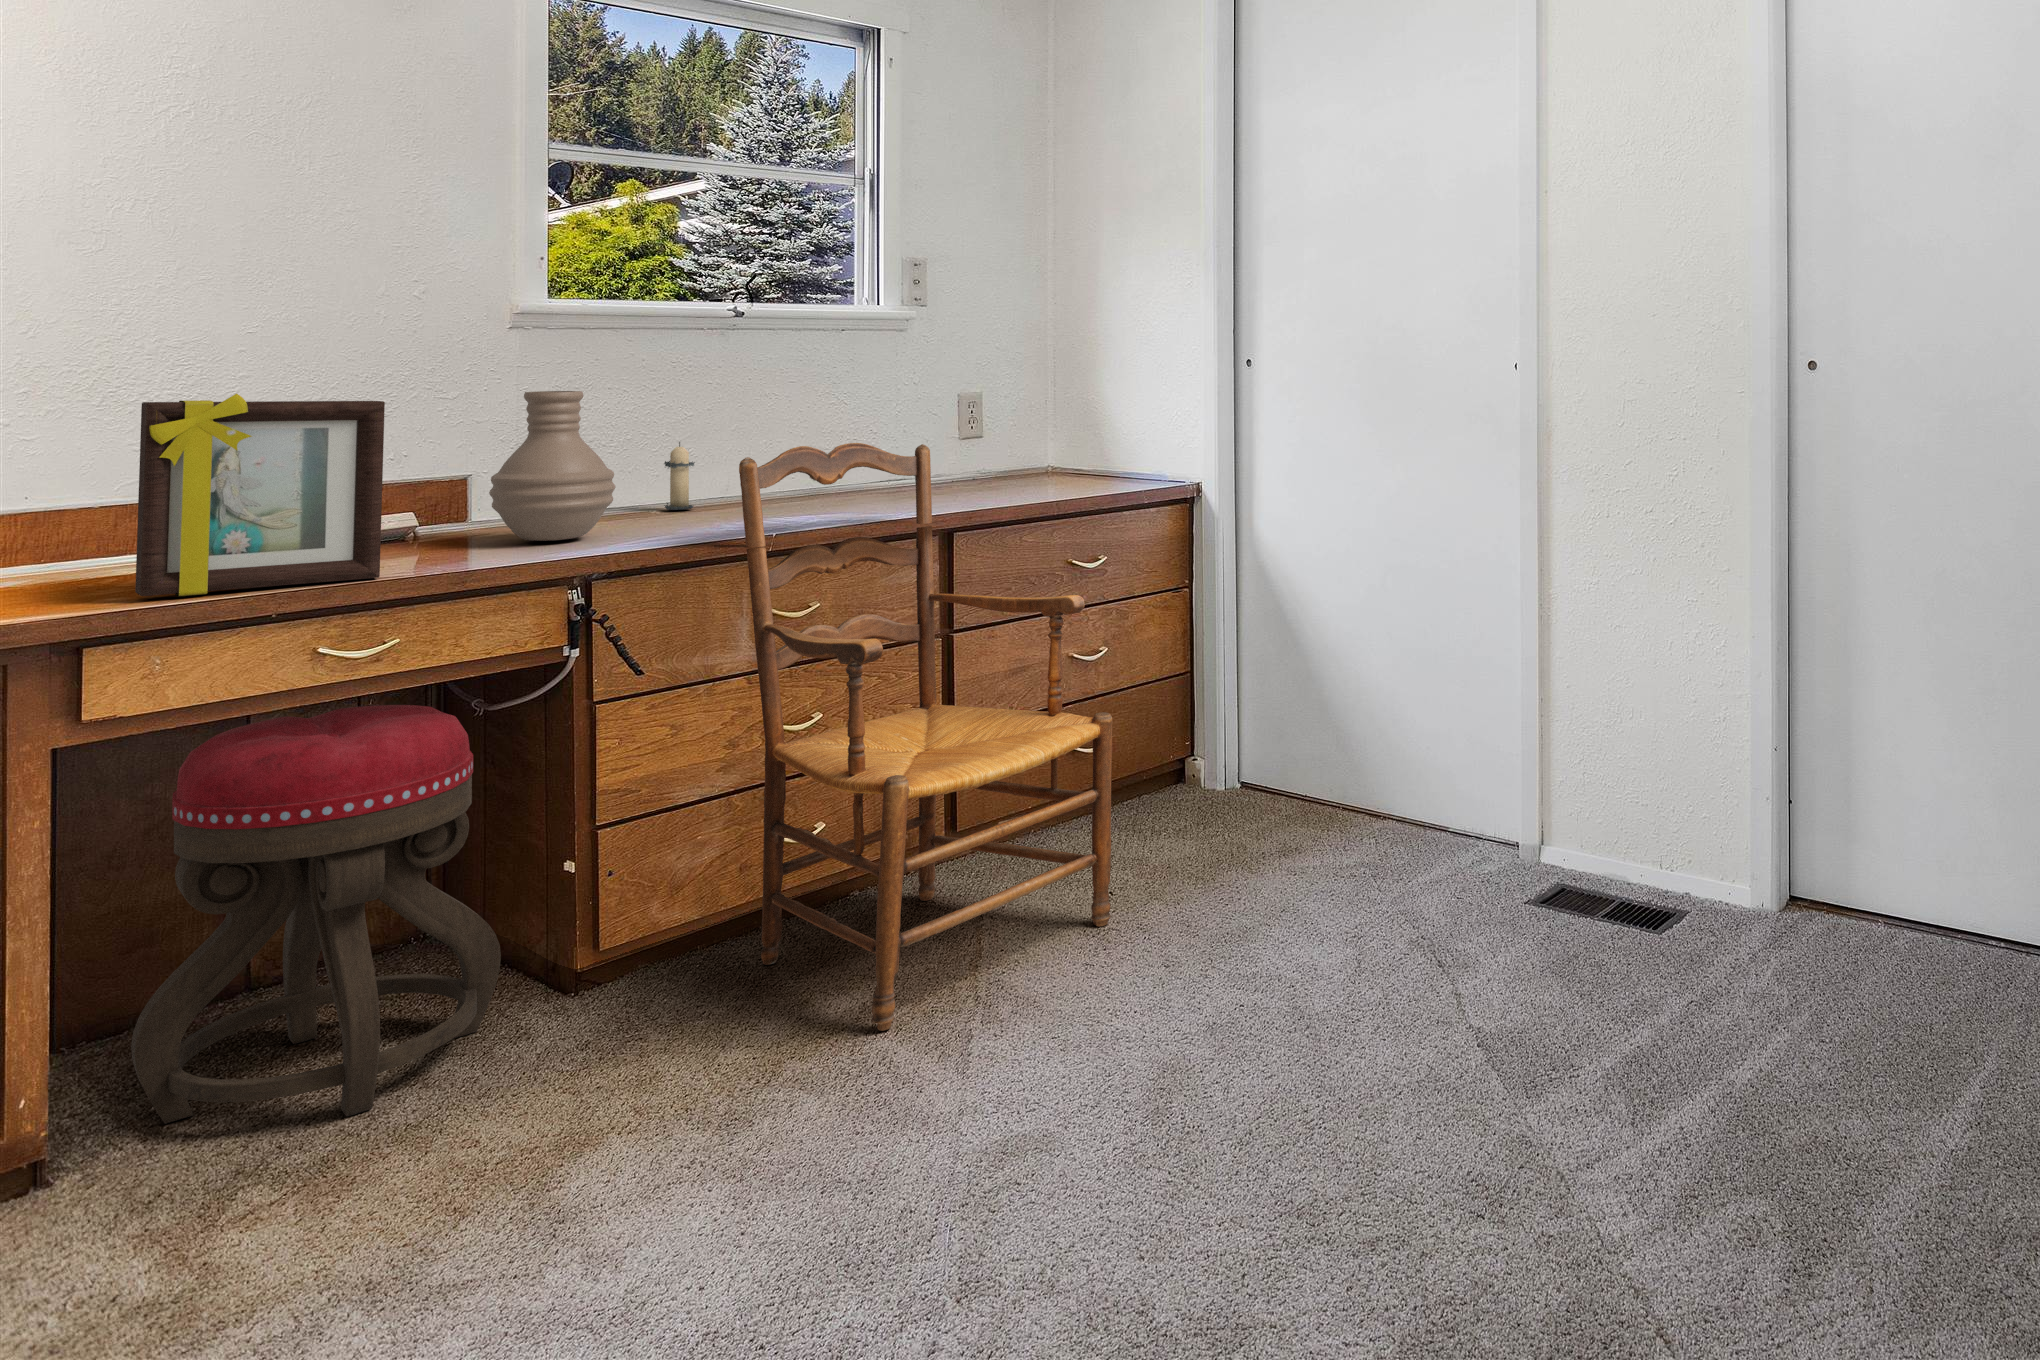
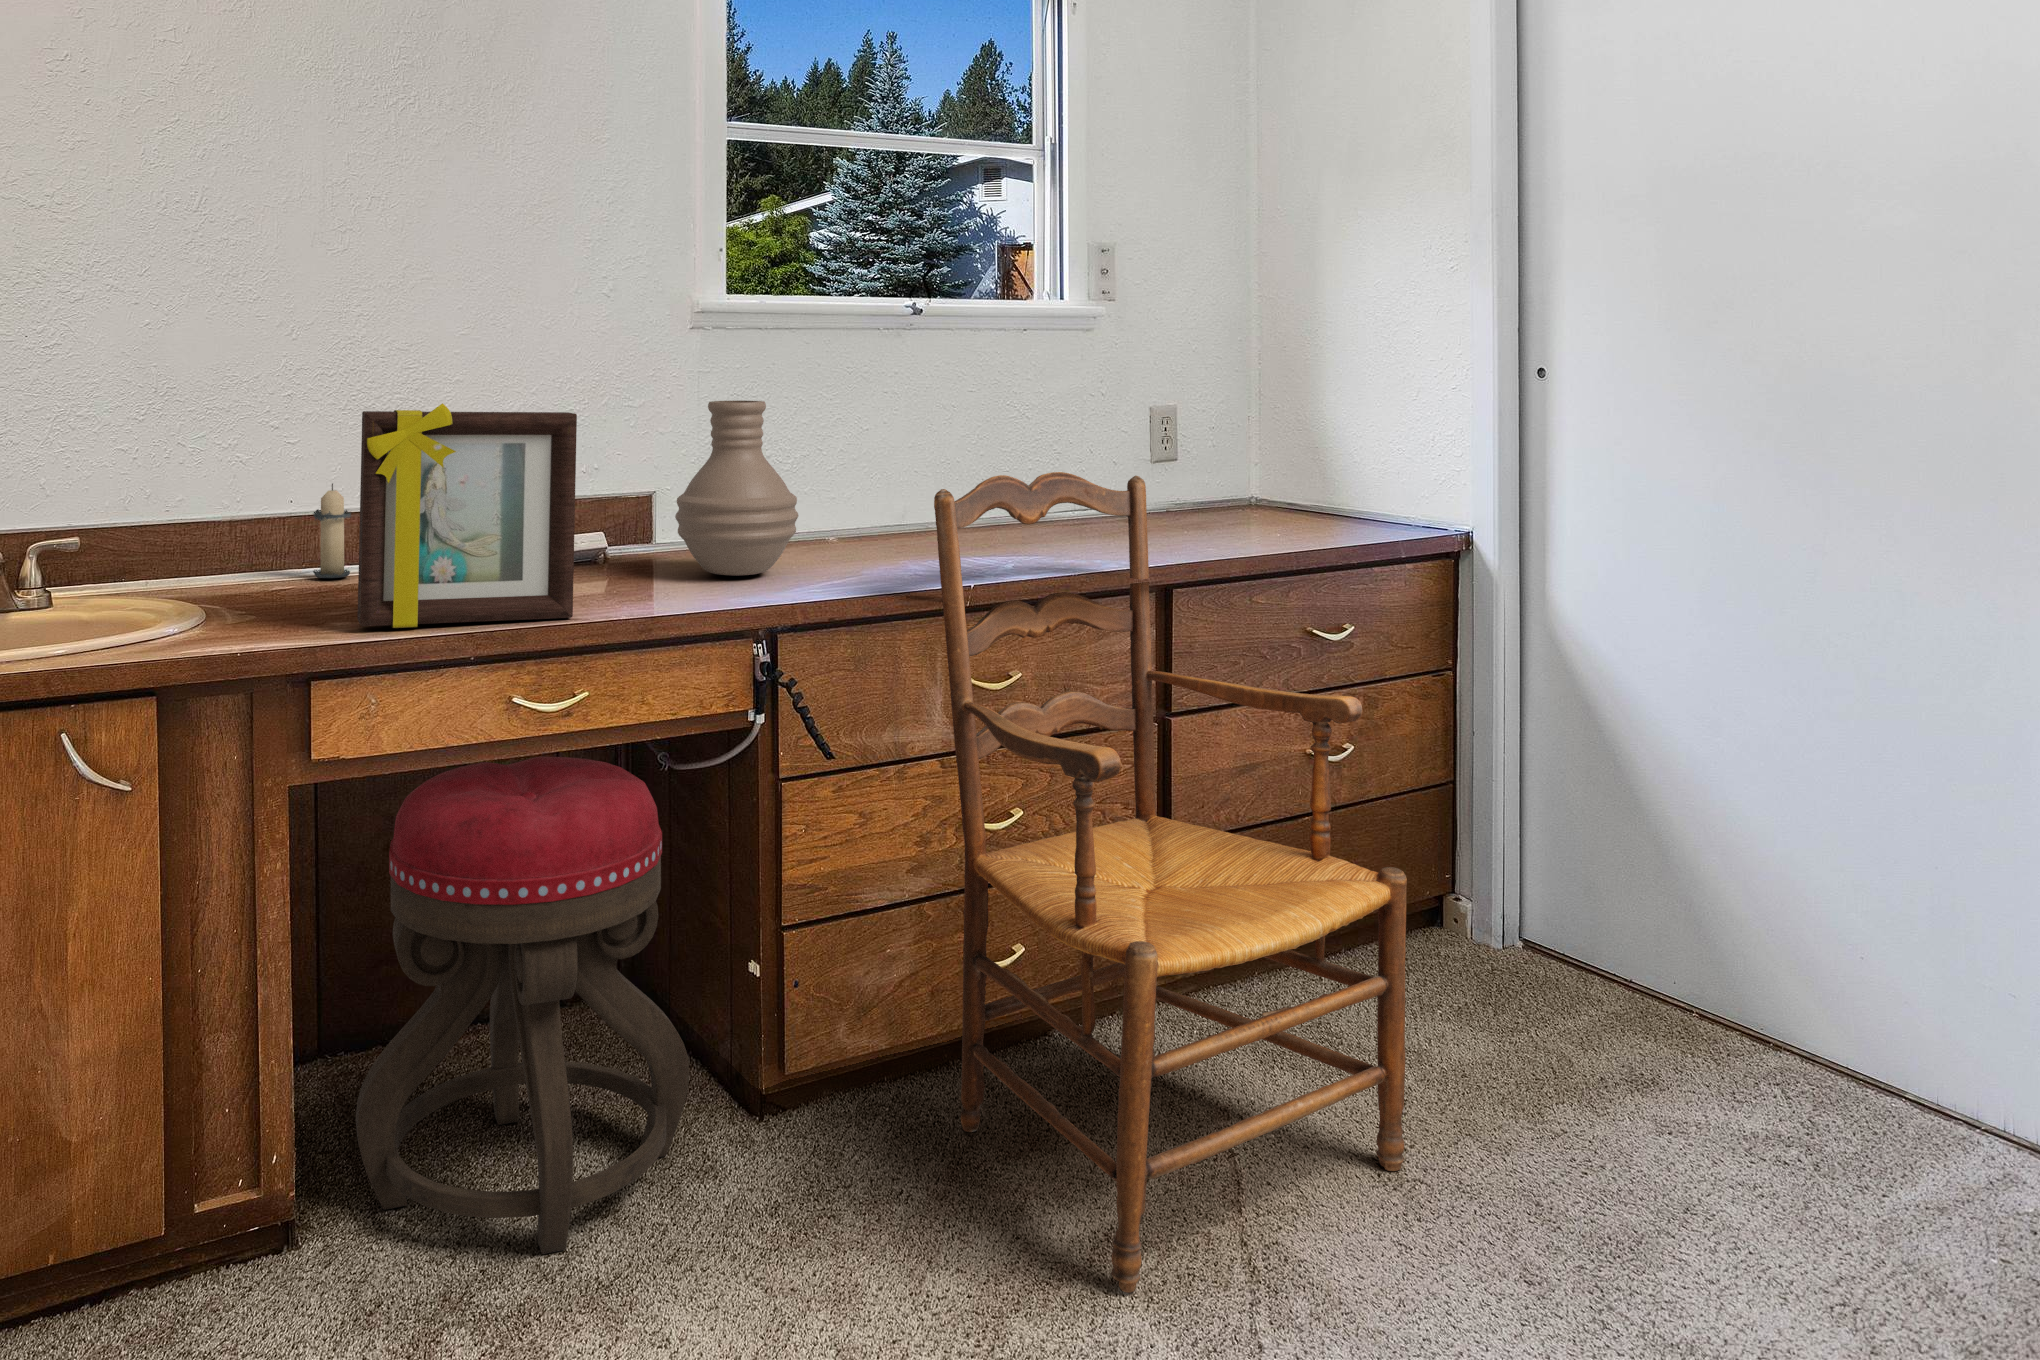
candle: present [664,442,695,510] -> present [313,483,351,578]

